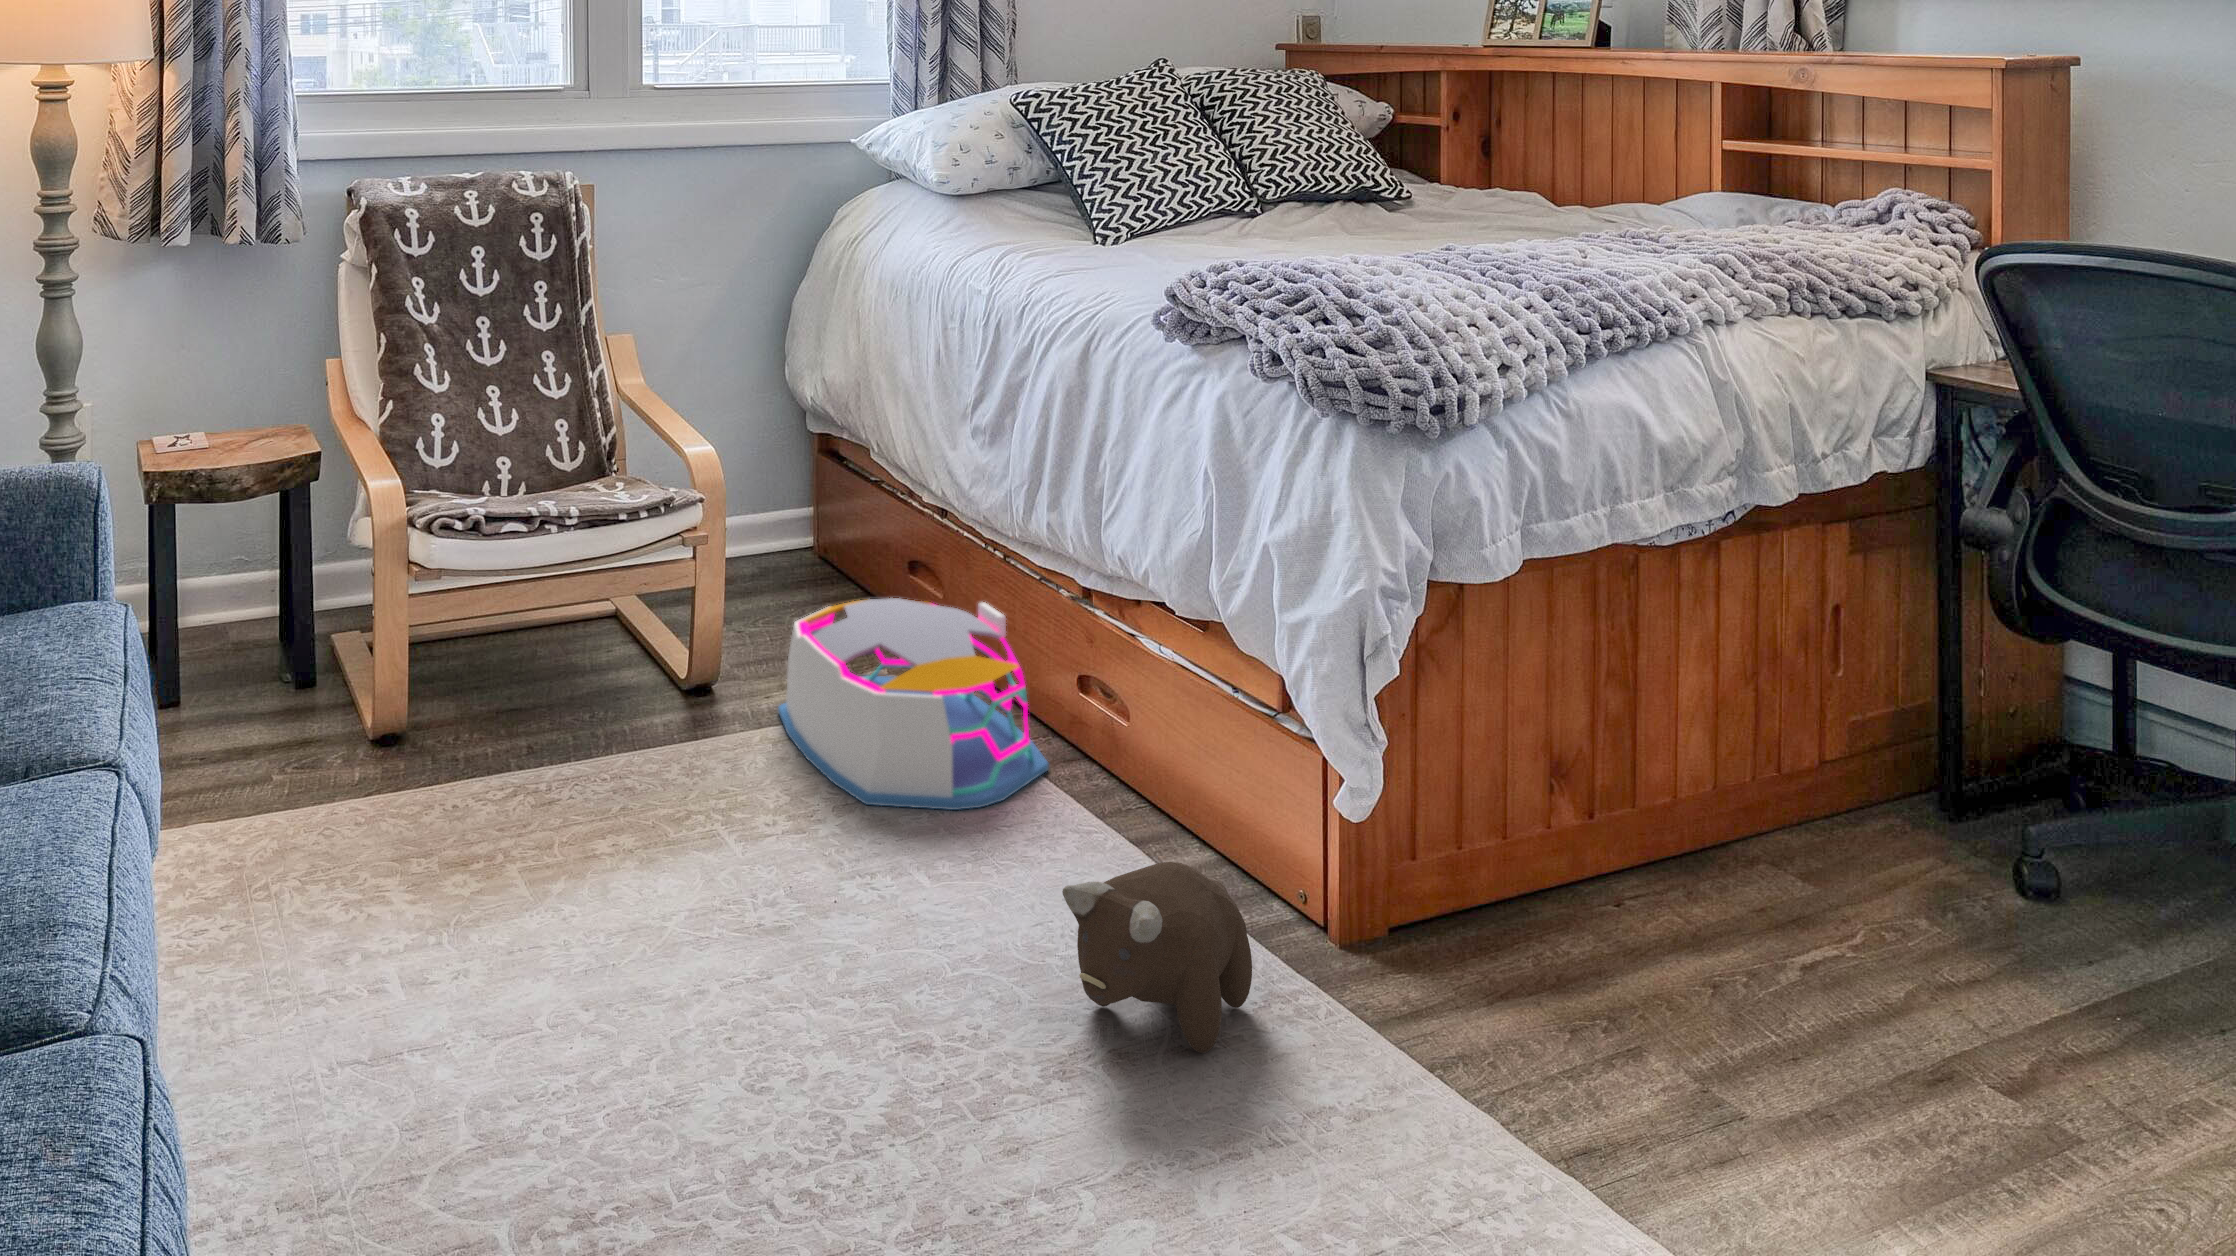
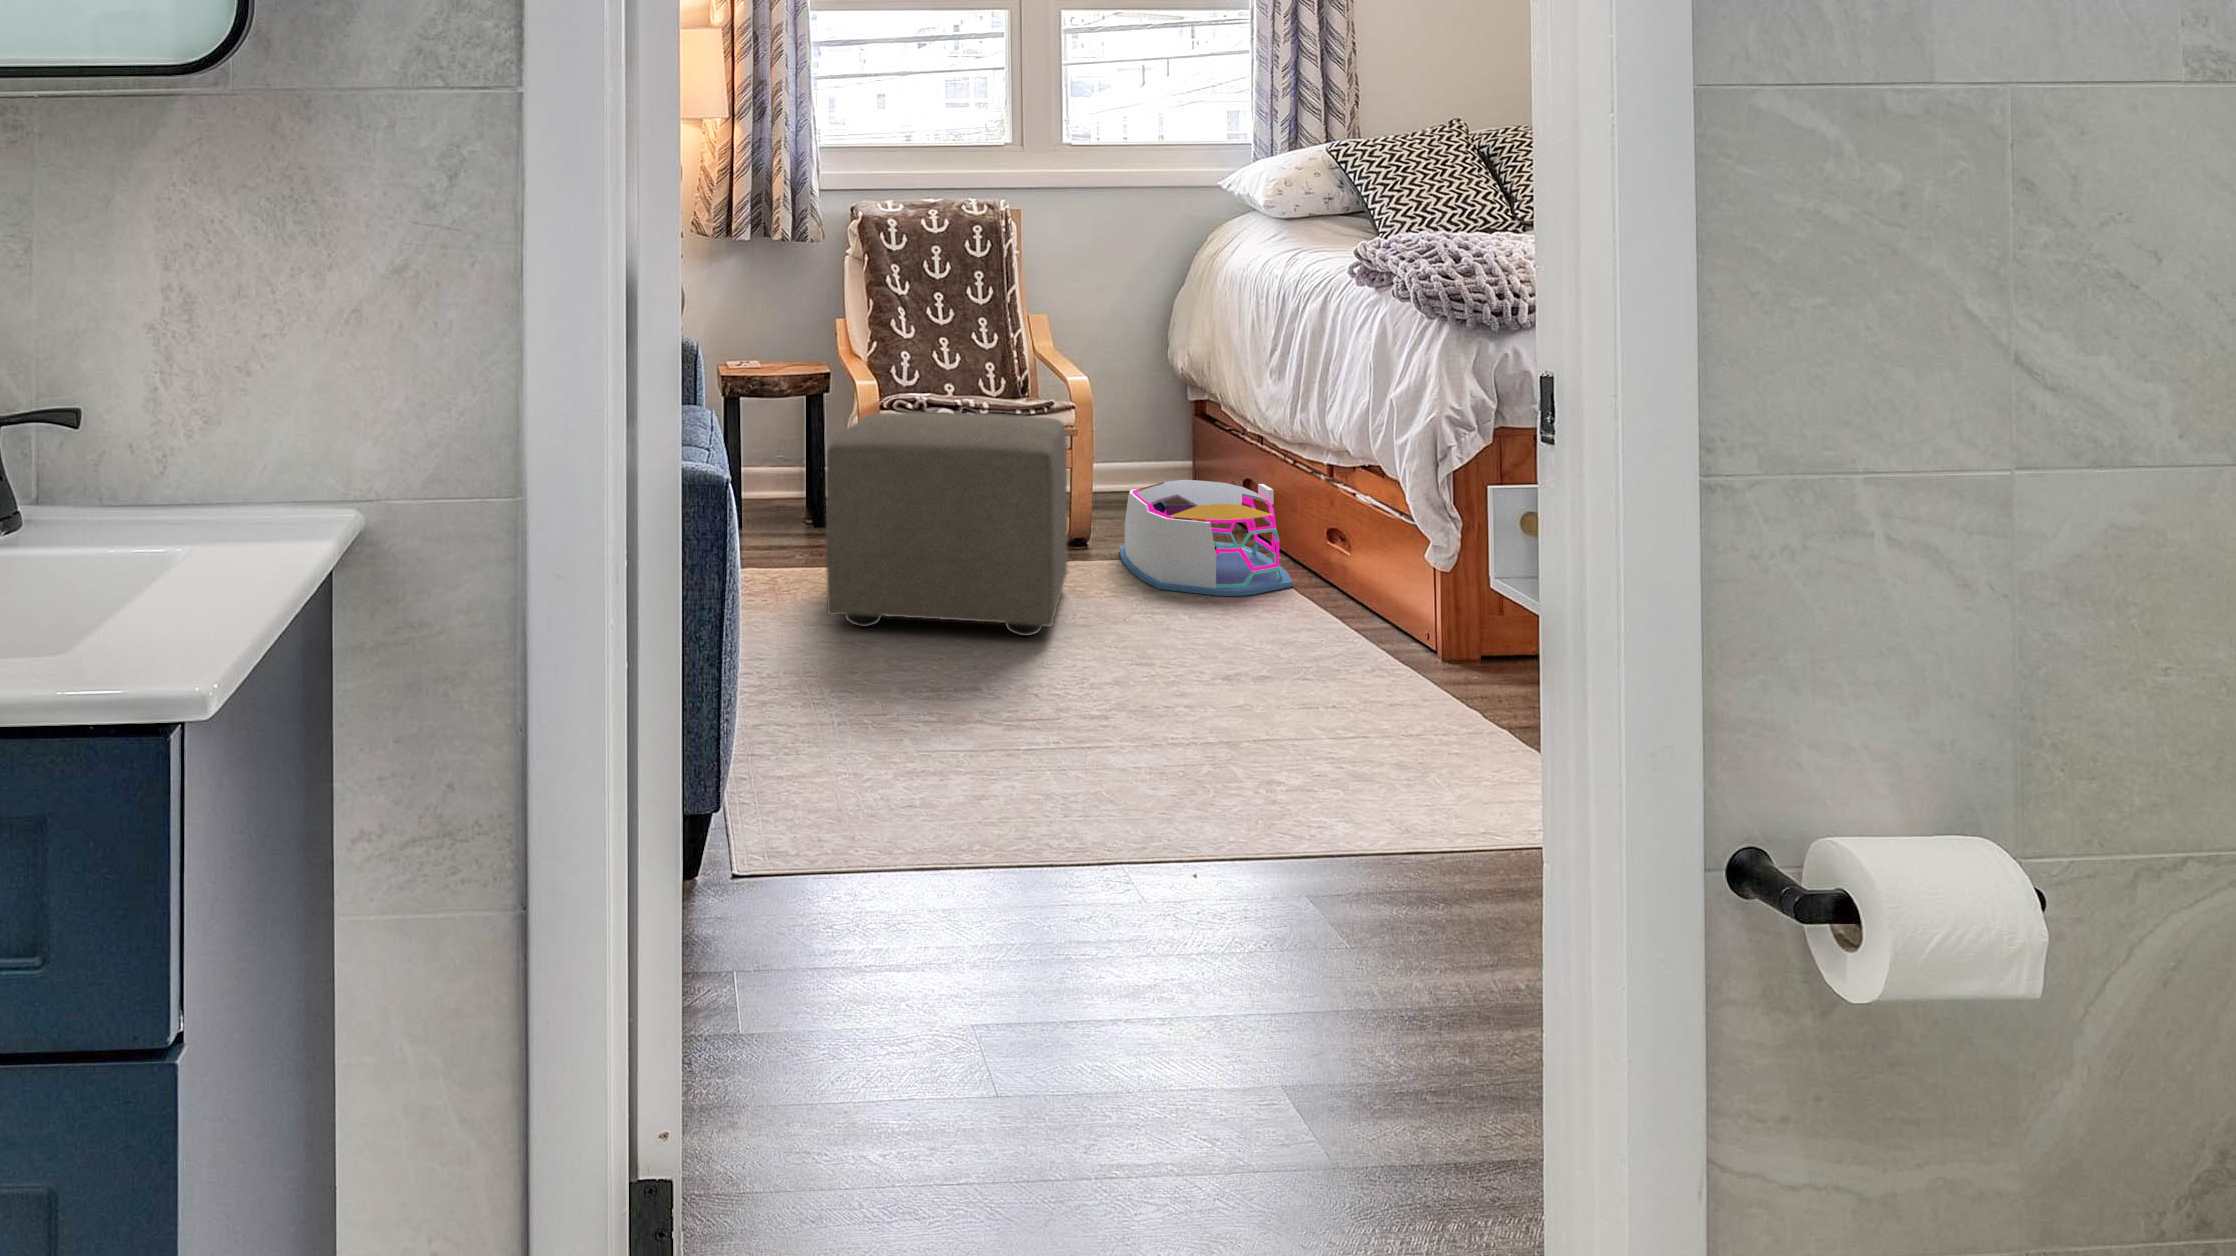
ottoman: none [355,561,757,1004] -> present [826,412,1068,636]
plush toy: present [1062,862,1252,1053] -> none [1226,579,1358,685]

